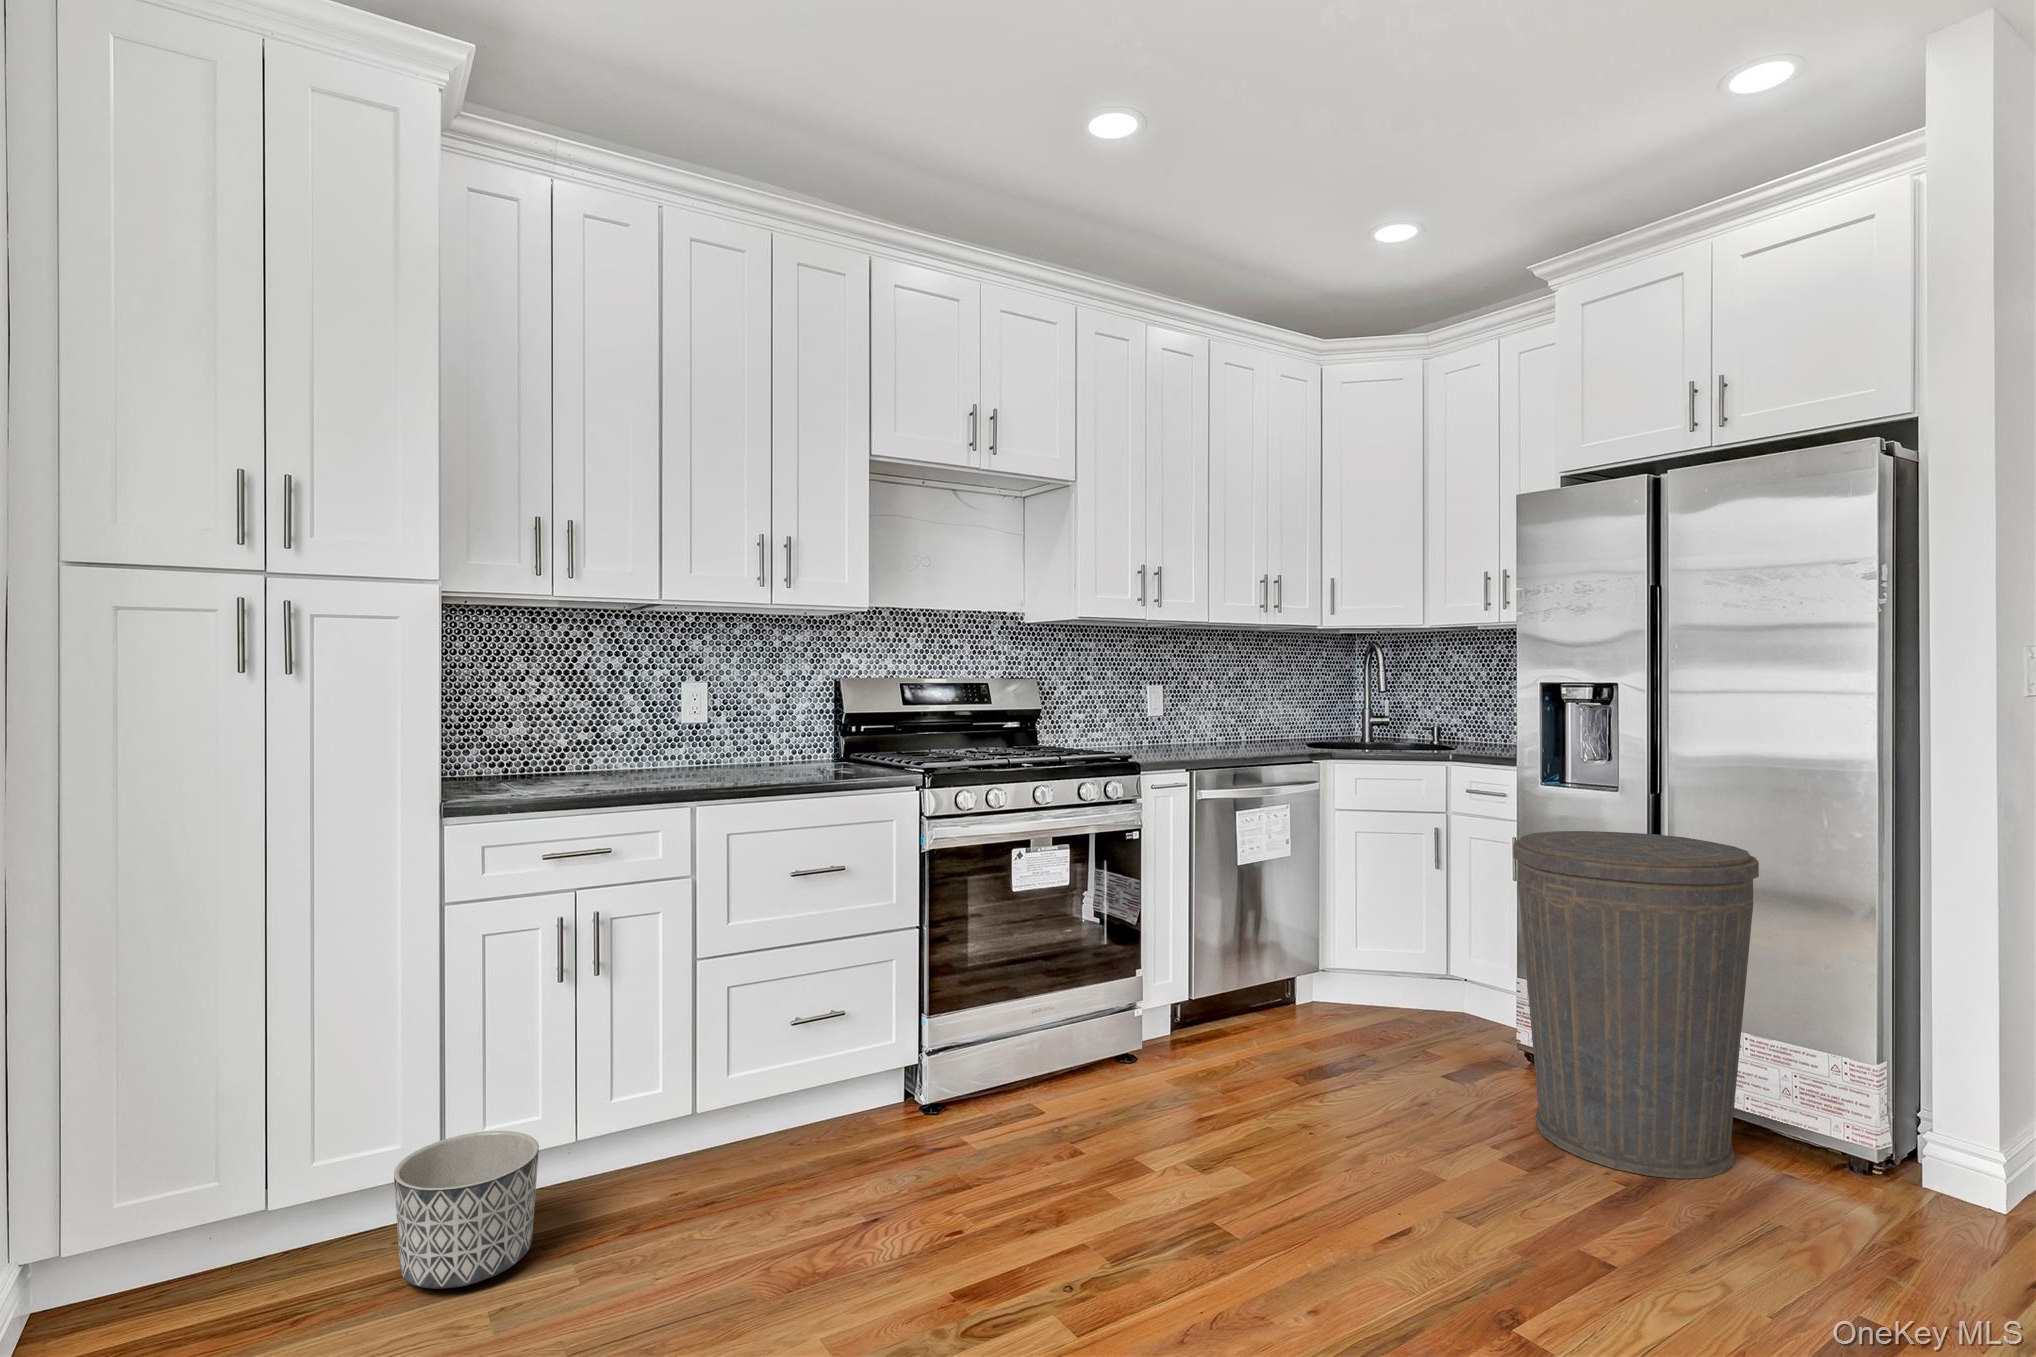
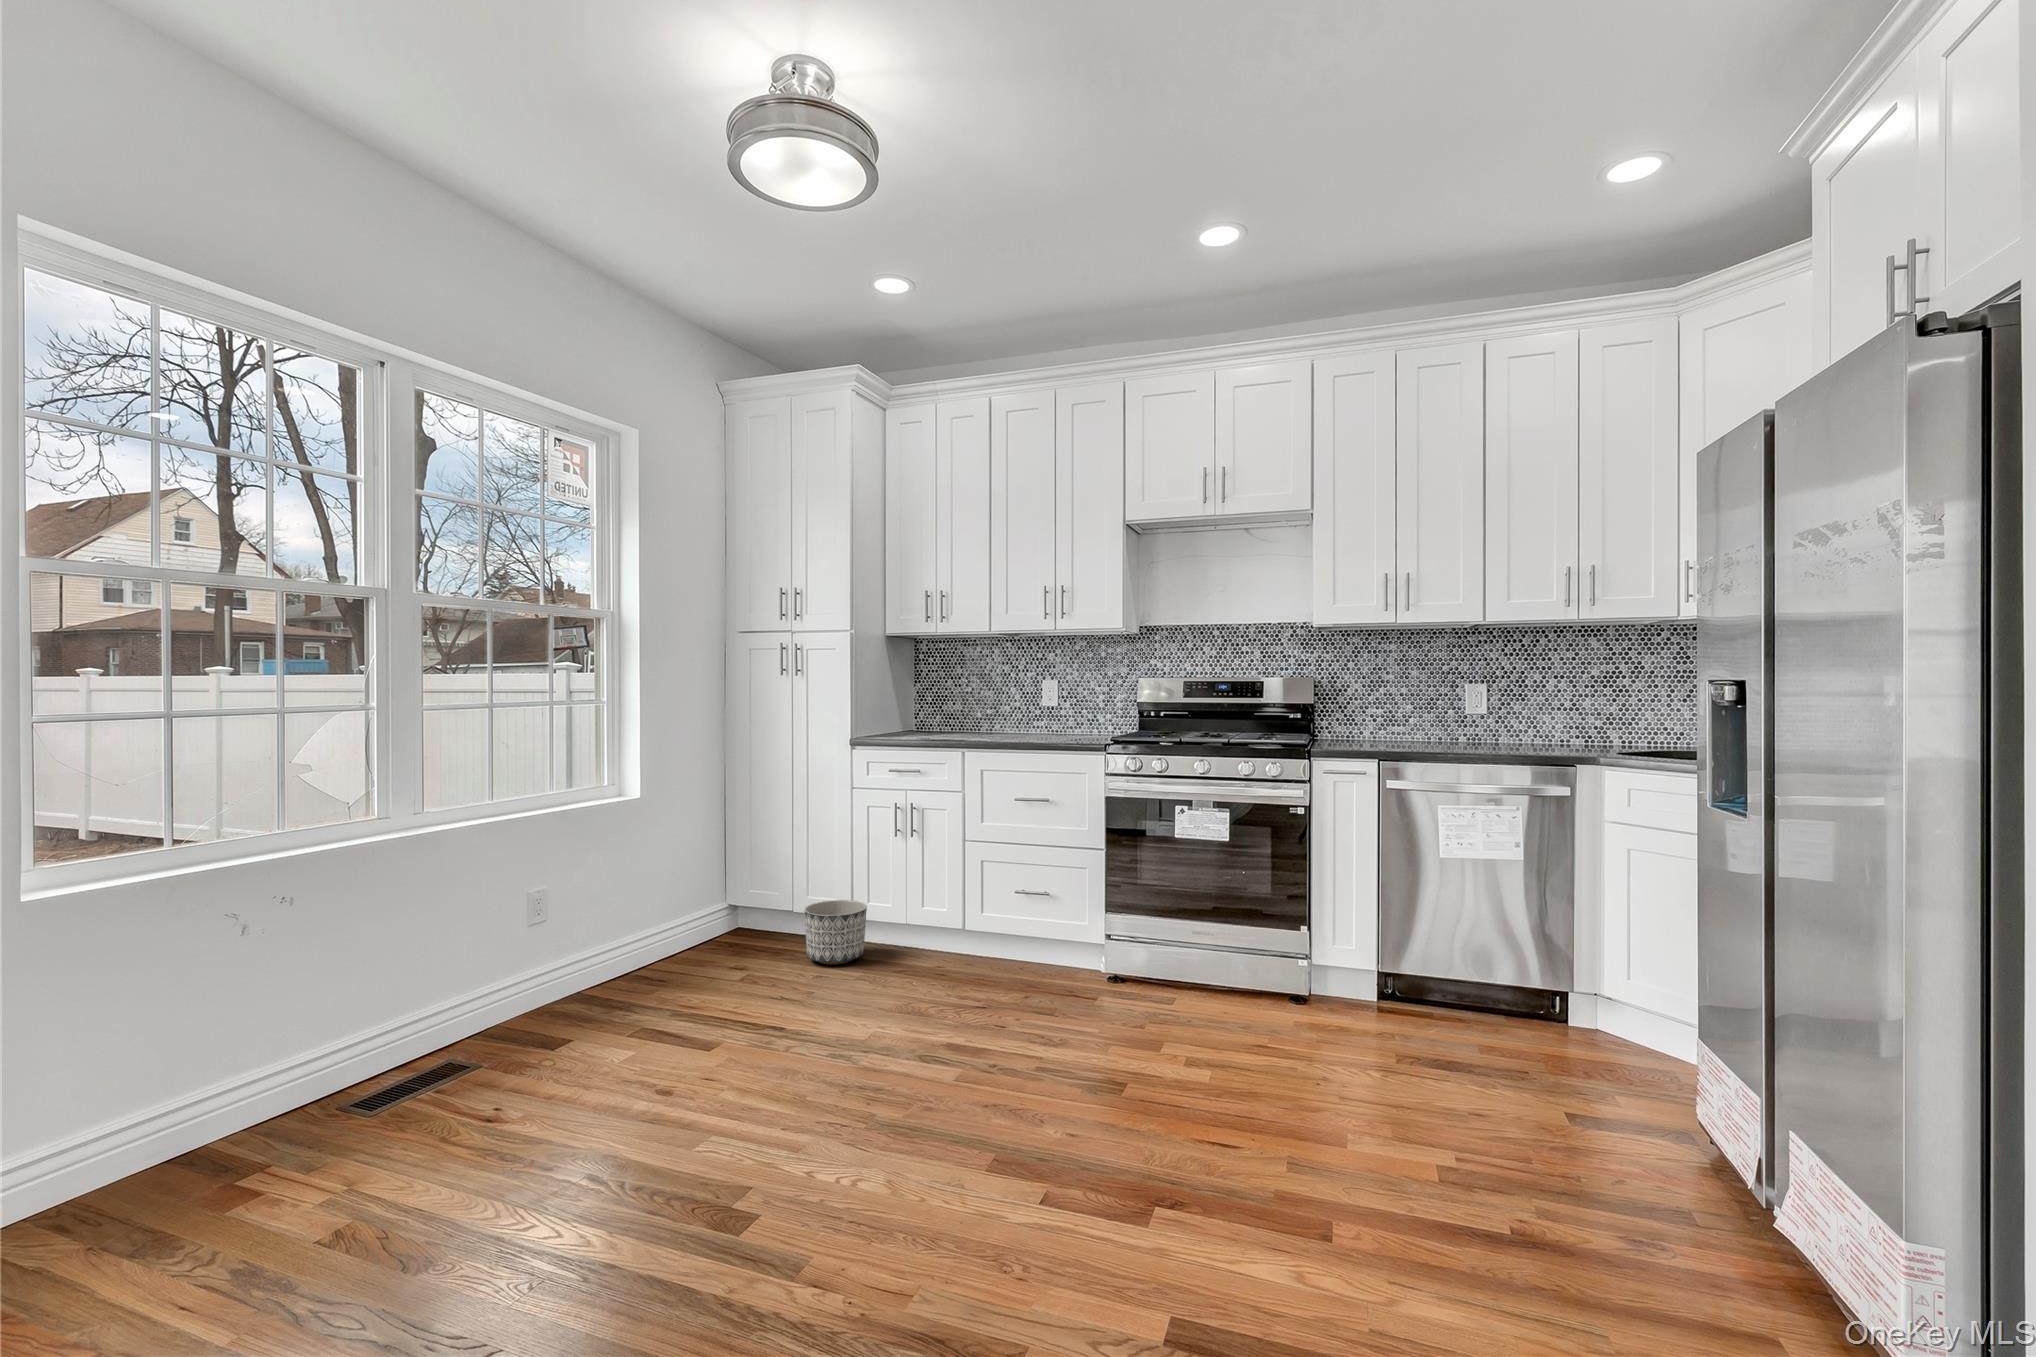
trash can: present [1513,831,1759,1179] -> none [1445,850,1738,1272]

